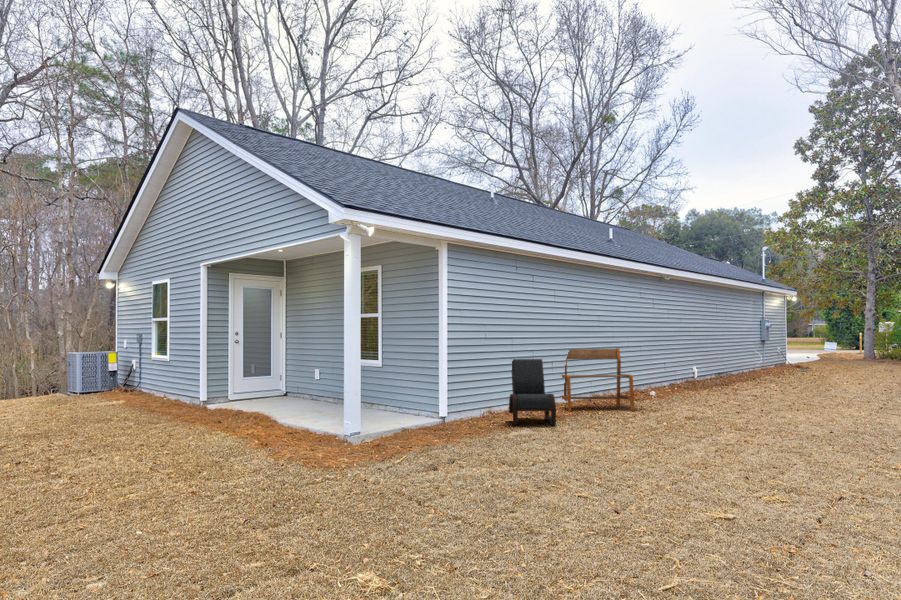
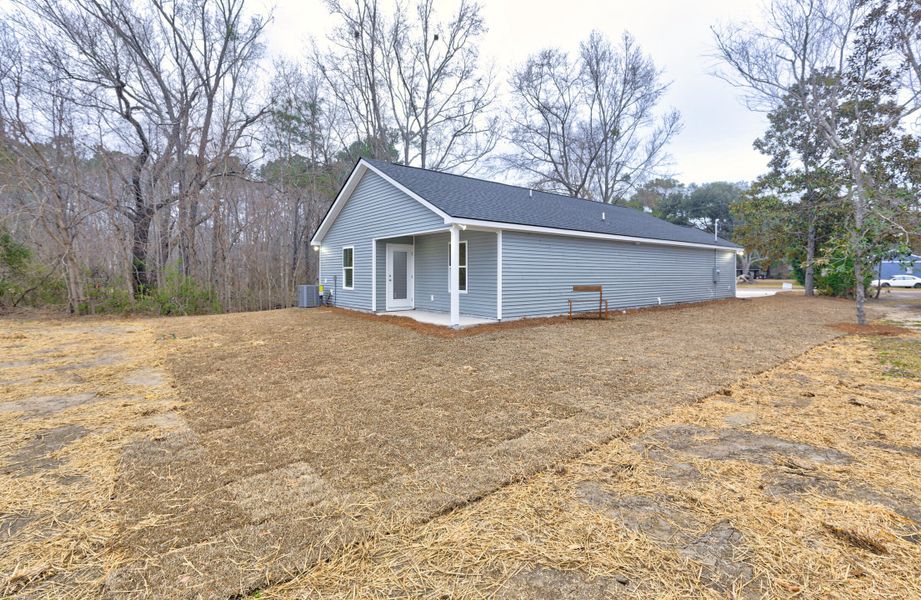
lounge chair: present [508,359,556,425] -> none [536,291,560,325]

